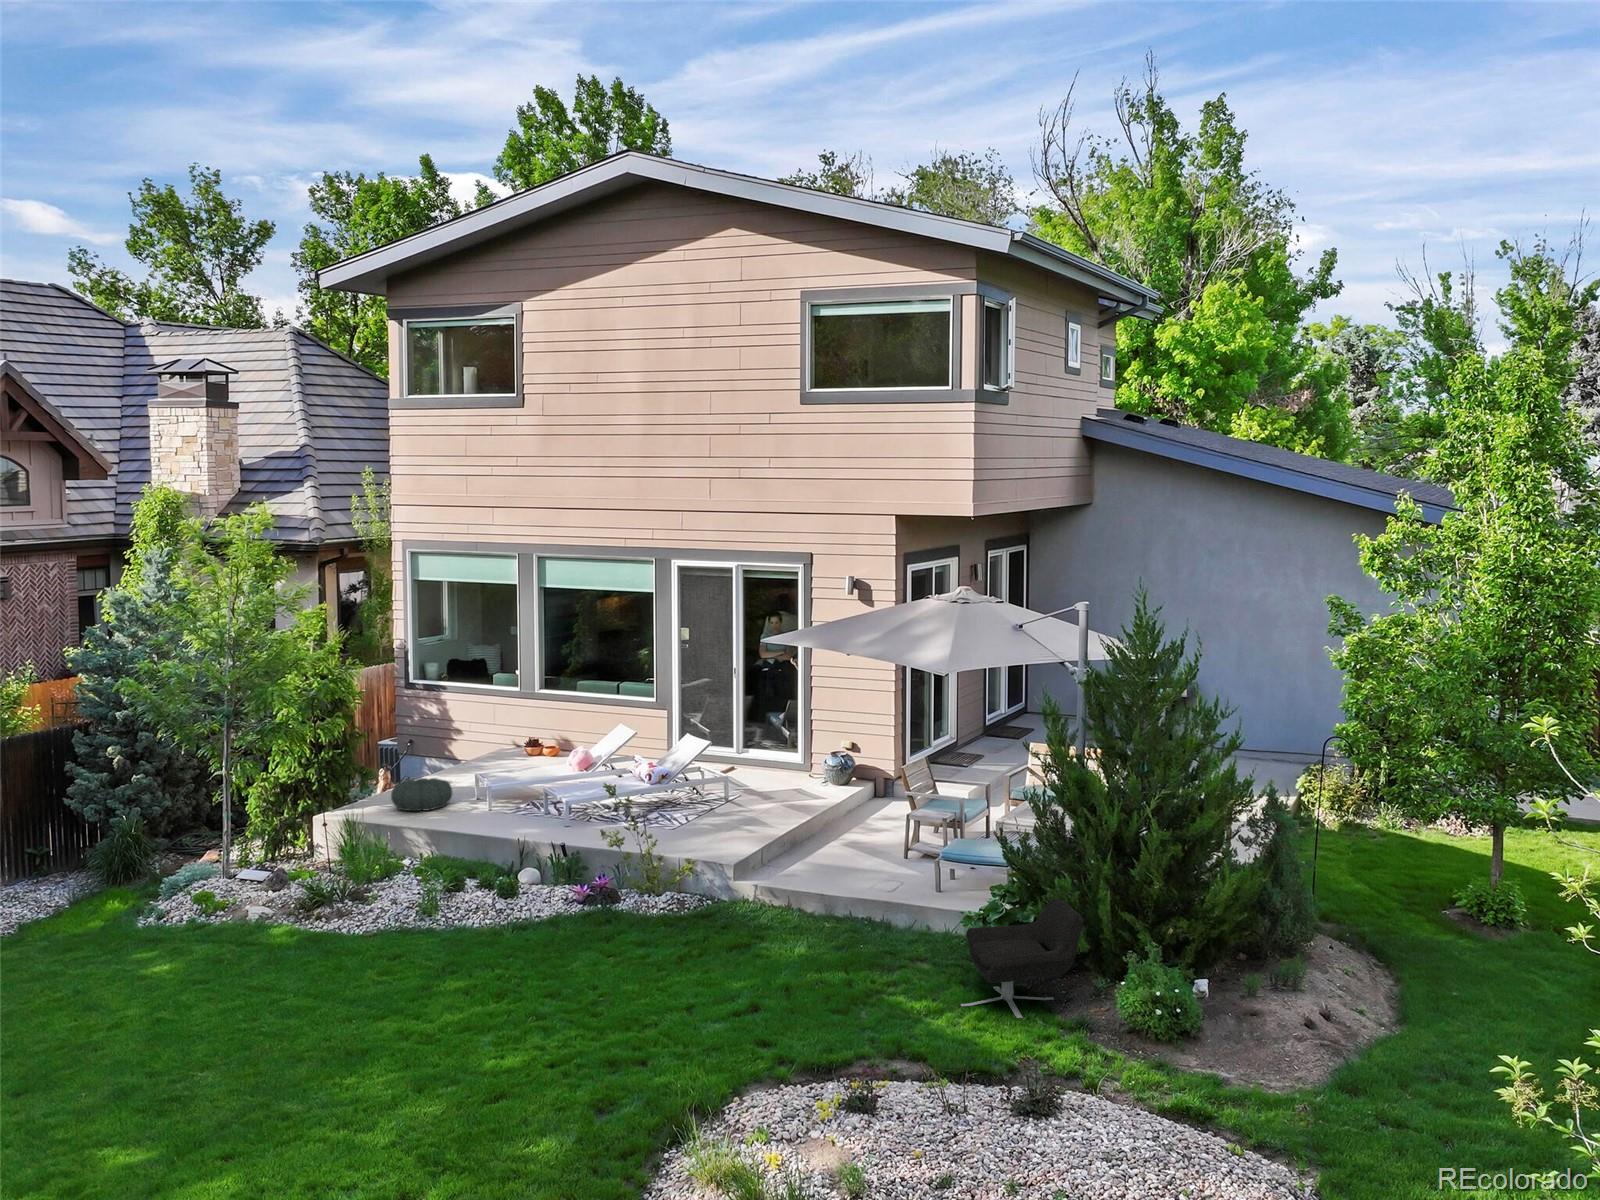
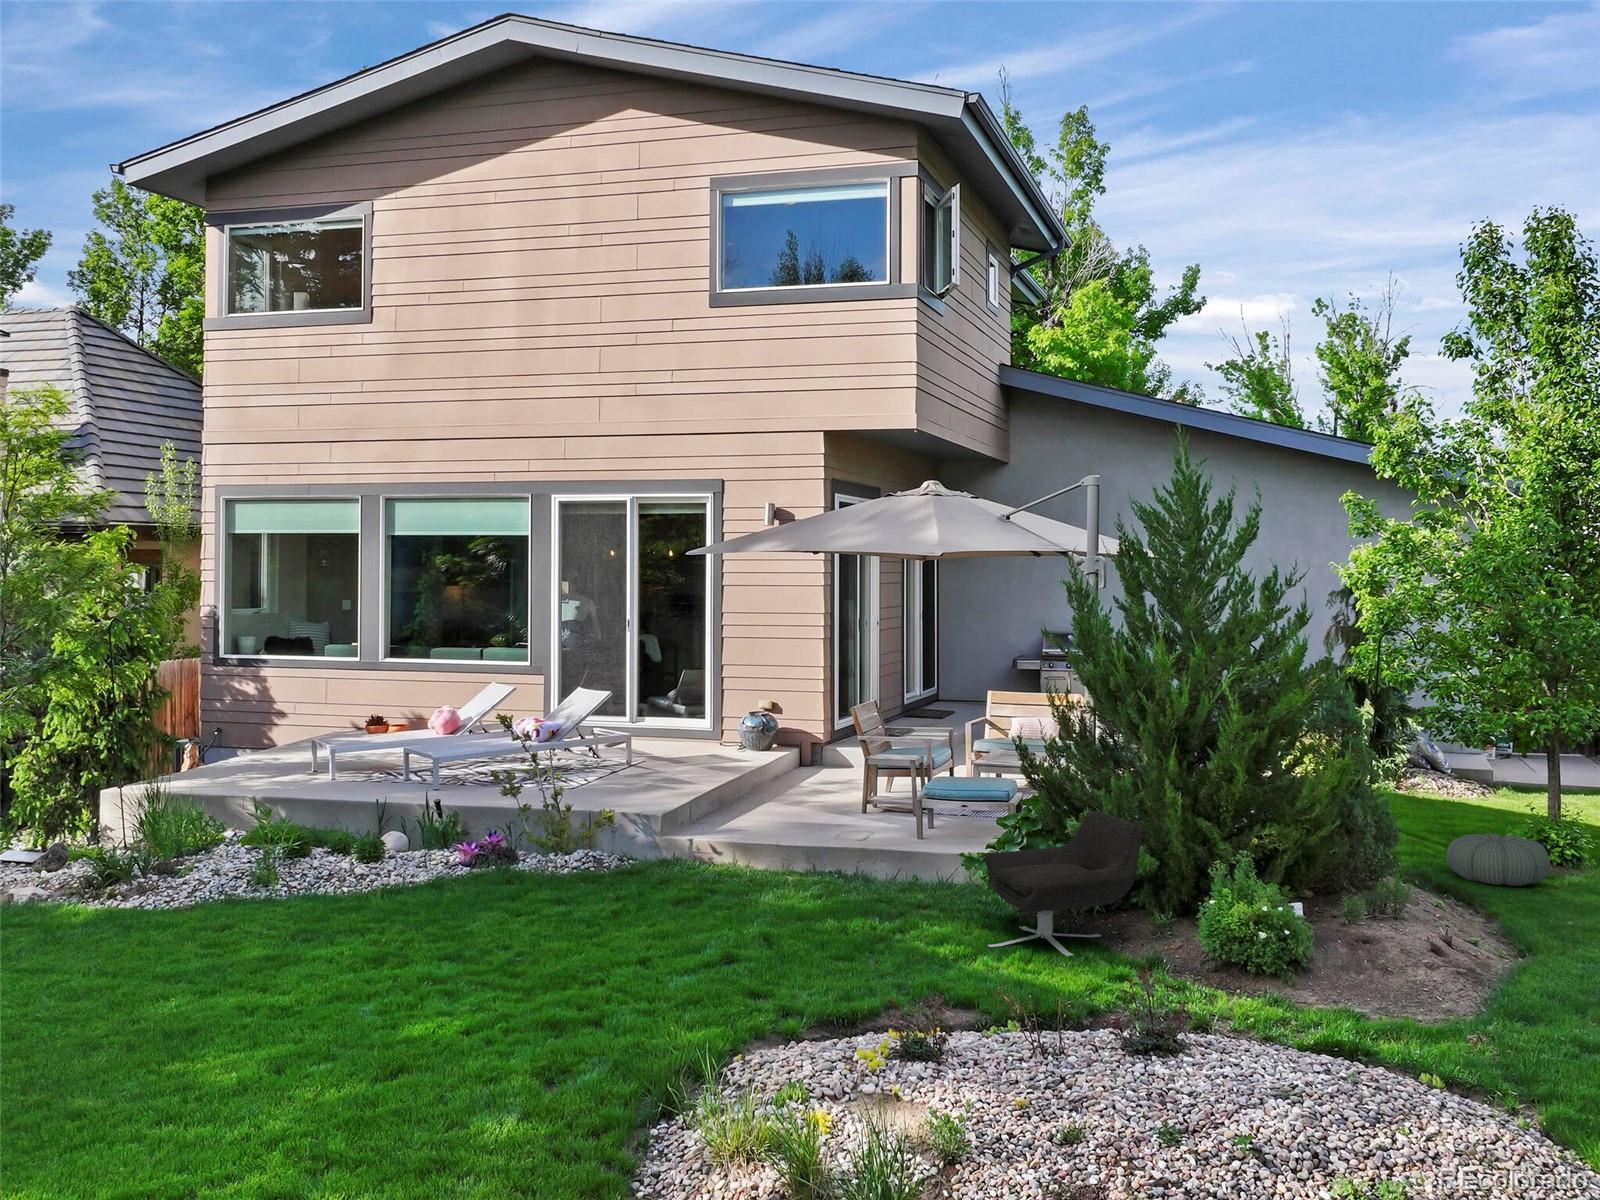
pouf: present [391,778,452,811] -> present [1447,834,1550,886]

